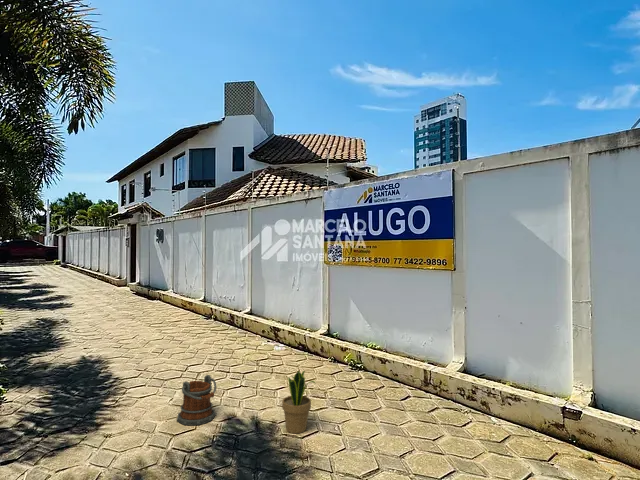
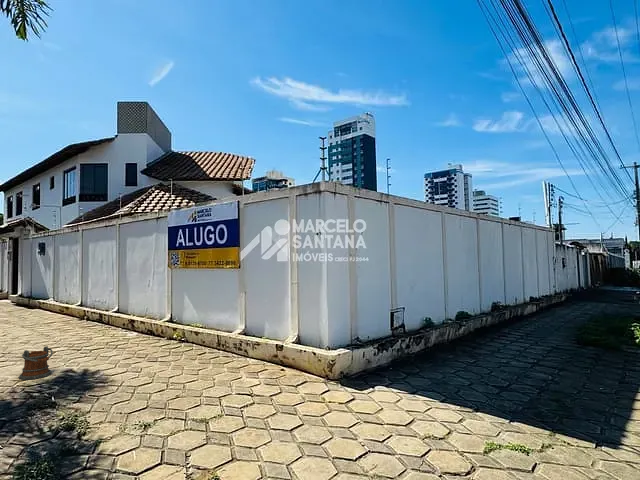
potted plant: present [282,371,315,433] -> none [98,337,123,377]

